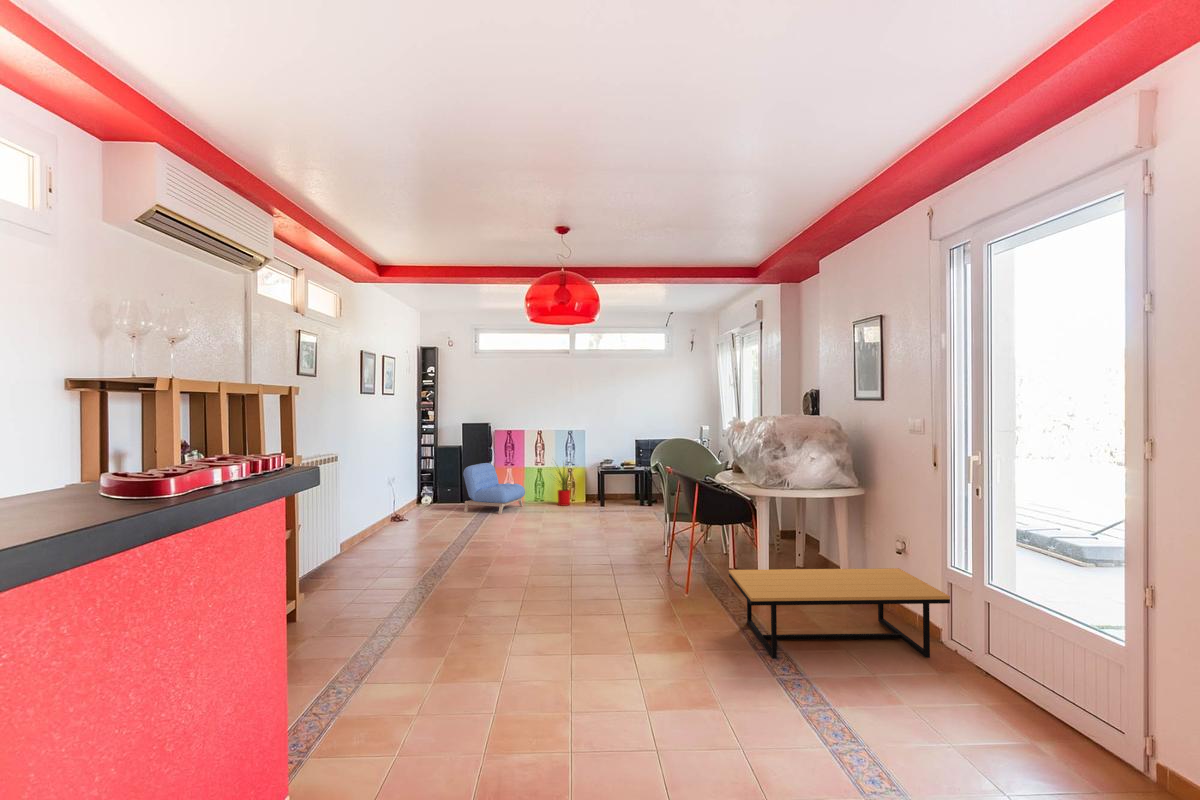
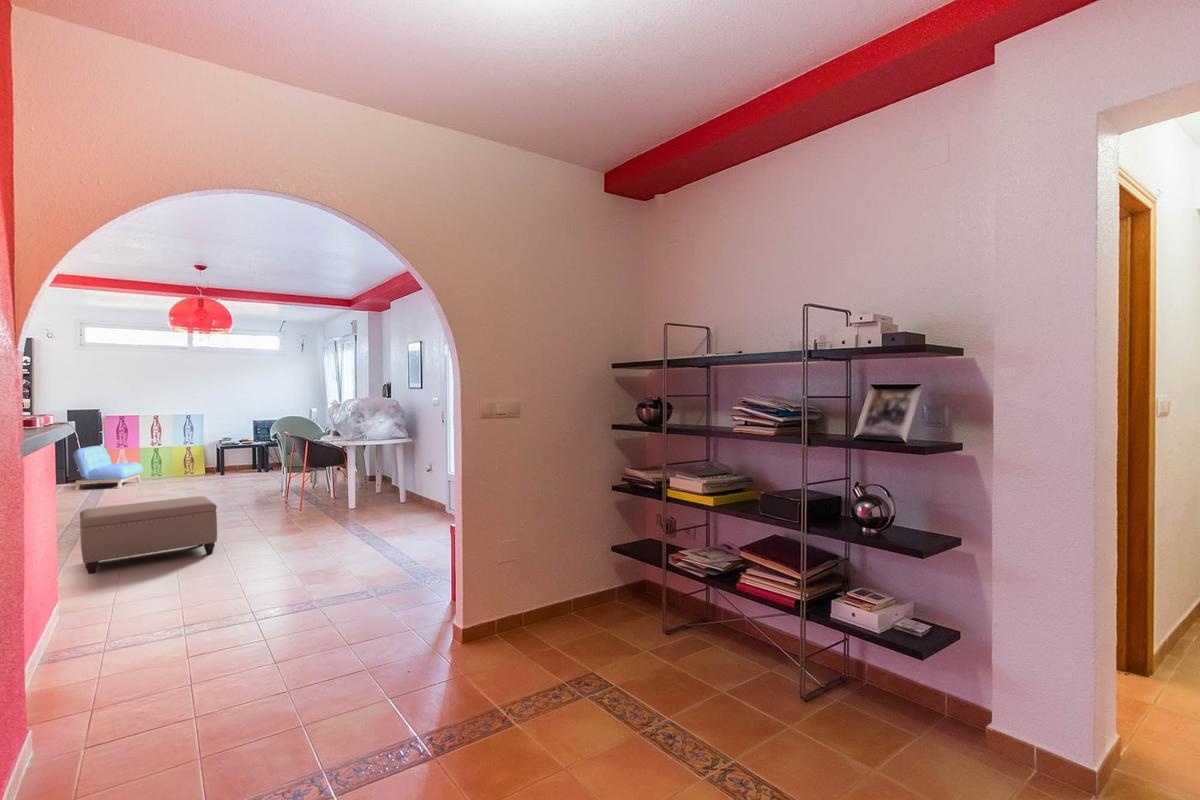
house plant: present [558,467,570,506] -> none [165,437,202,478]
coffee table: present [729,568,950,659] -> none [329,476,439,522]
ottoman: none [328,586,534,727] -> present [80,496,217,574]

